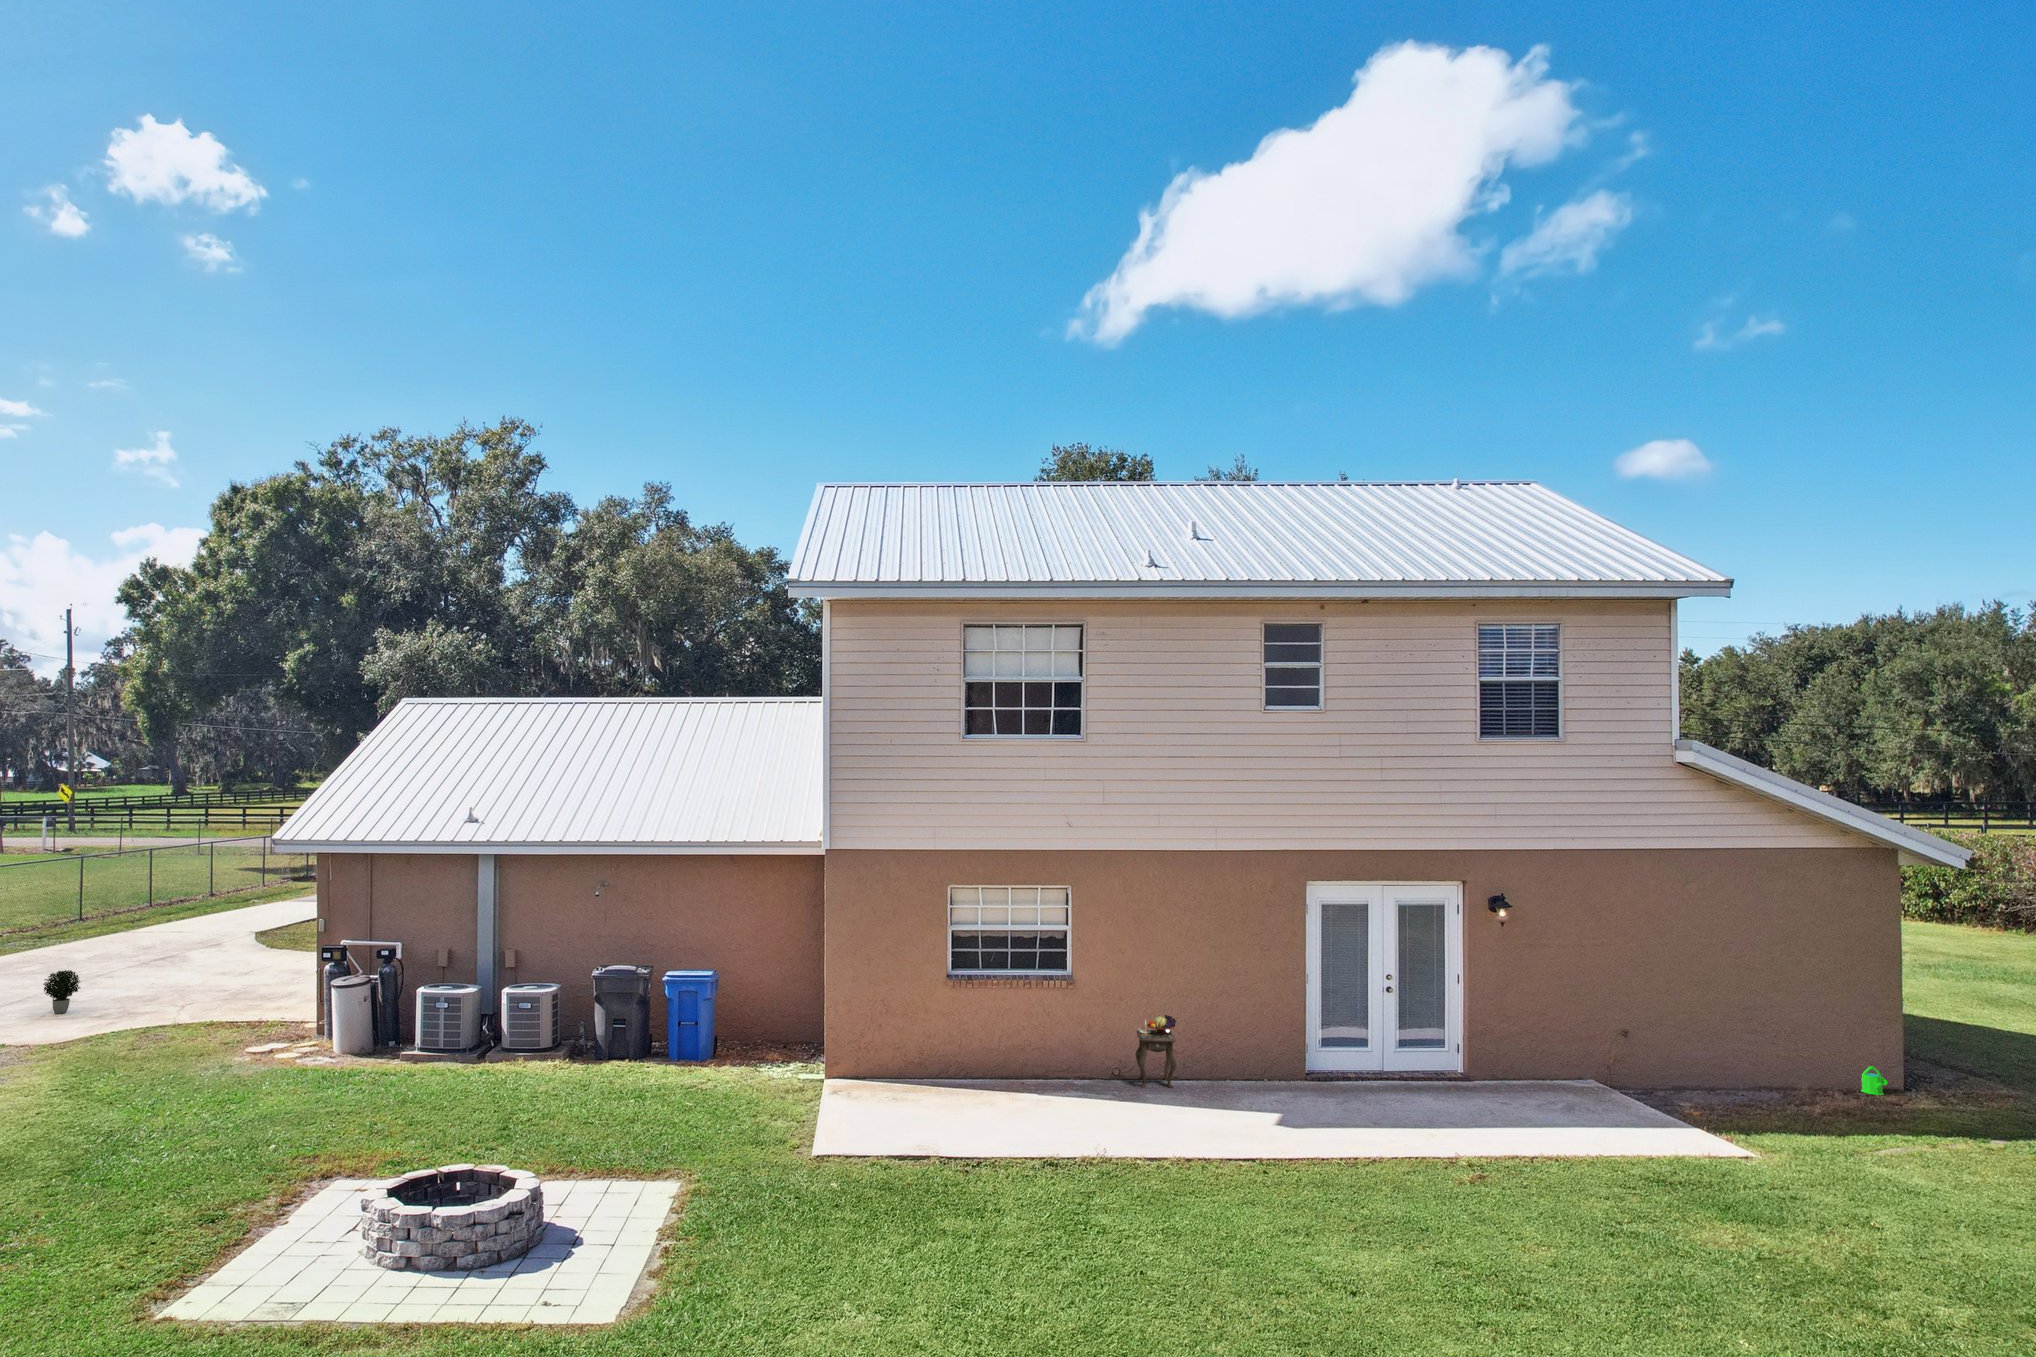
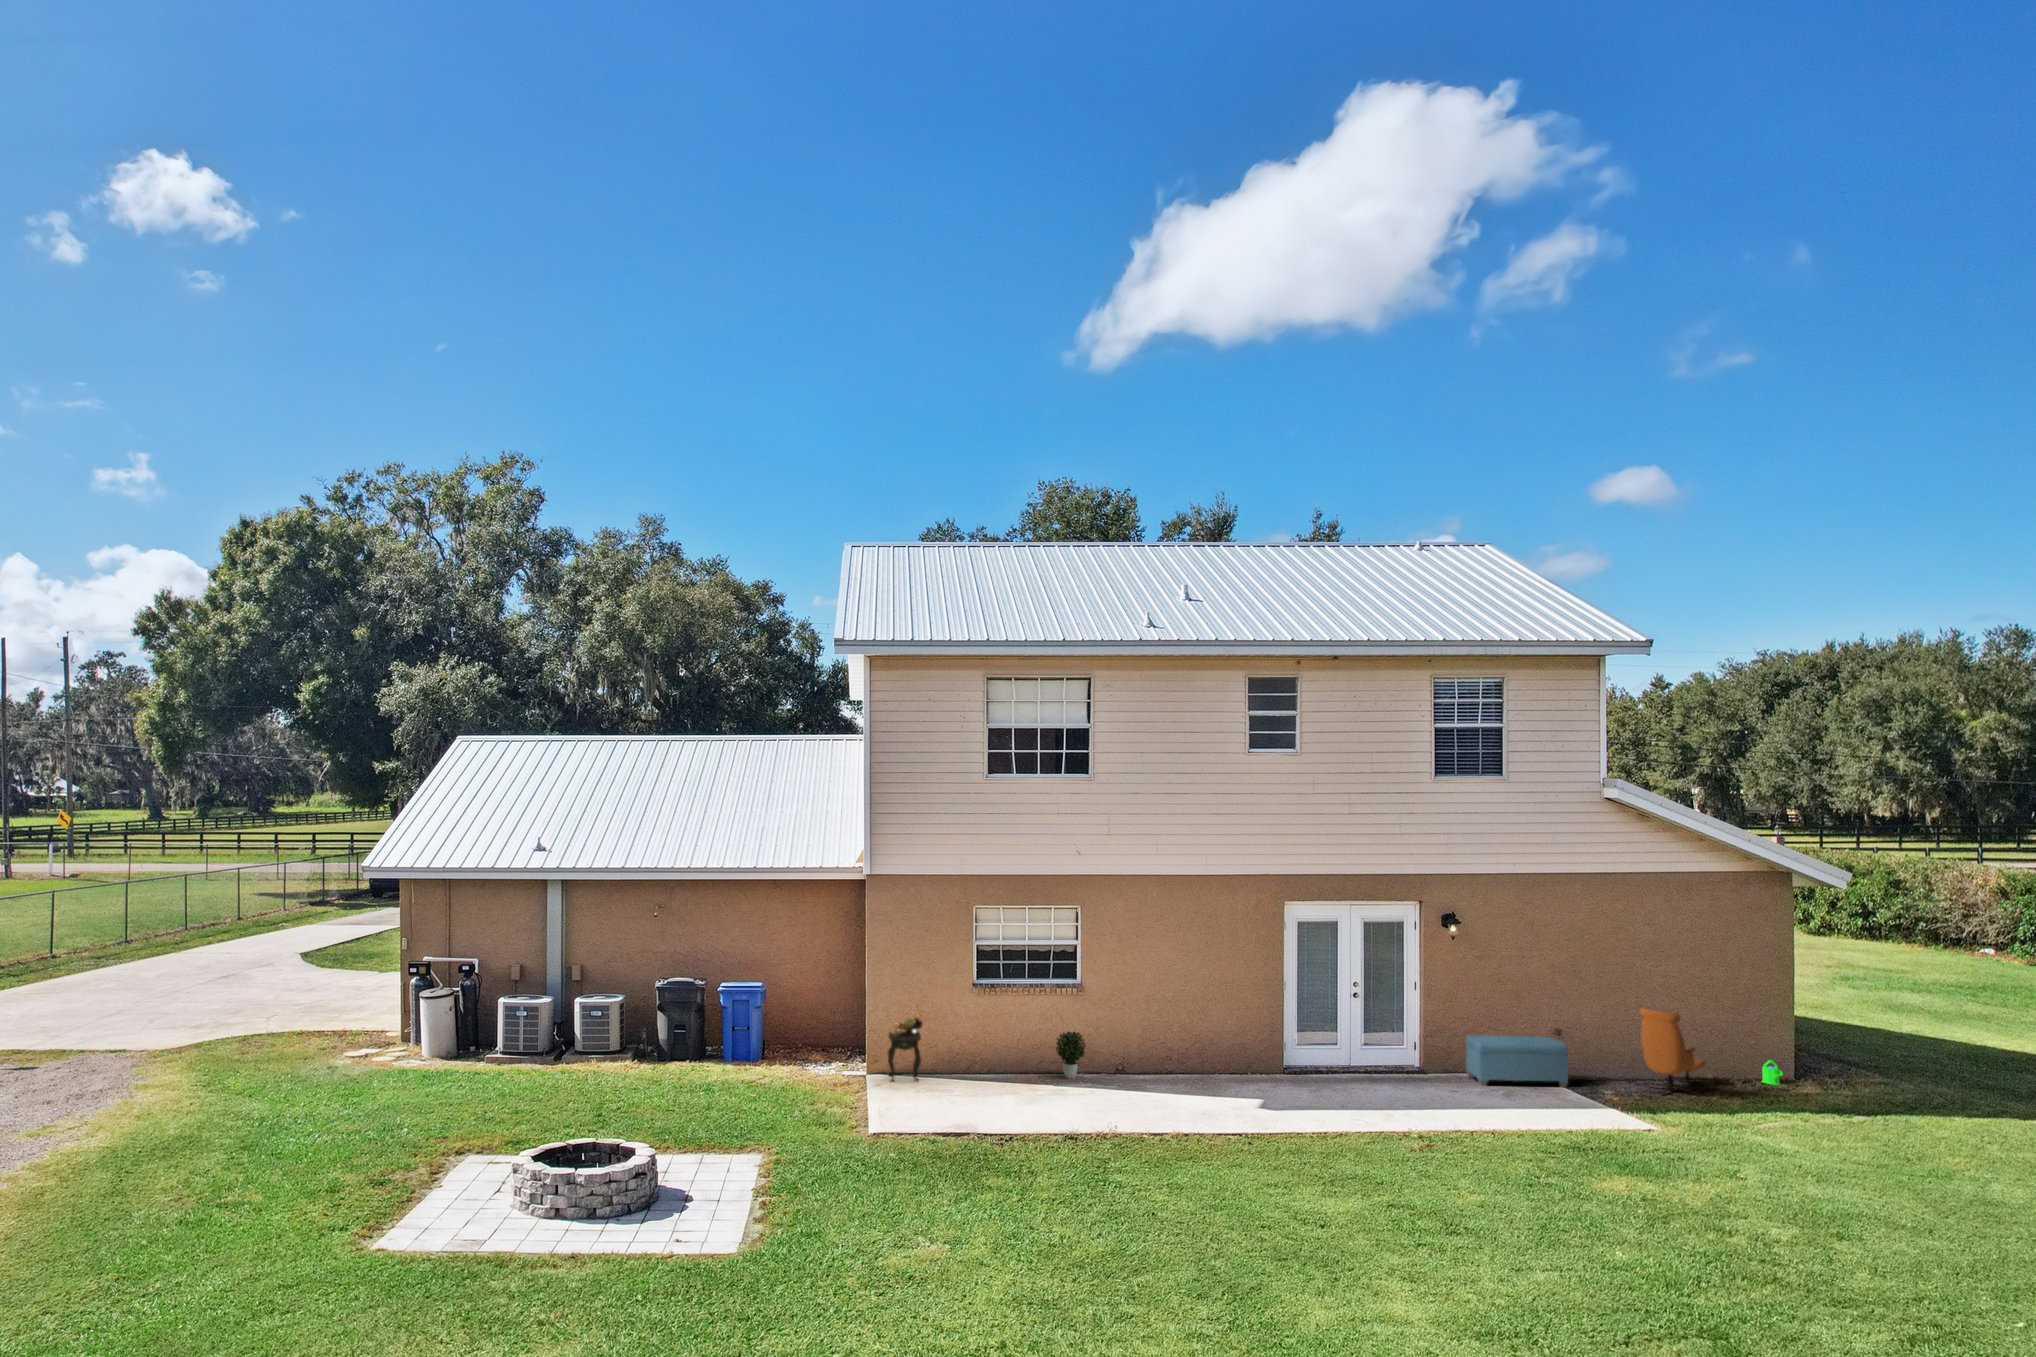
potted plant: present [43,970,80,1014] -> present [1056,1032,1086,1079]
lounge chair: none [1722,1006,1800,1110] -> present [1640,1008,1706,1094]
side table: present [1135,1015,1176,1088] -> present [888,1018,922,1082]
bench: none [1516,1036,1637,1097] -> present [1466,1035,1568,1087]

